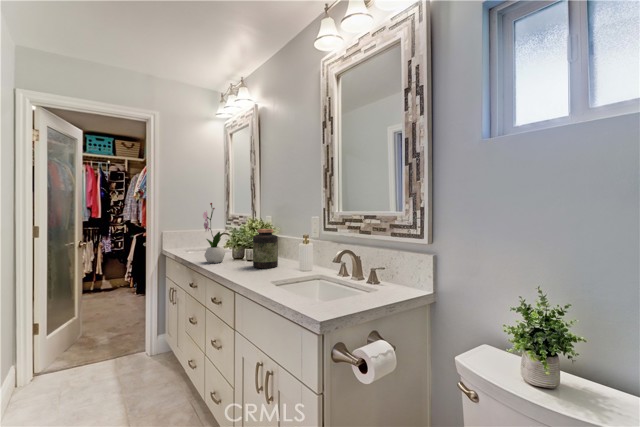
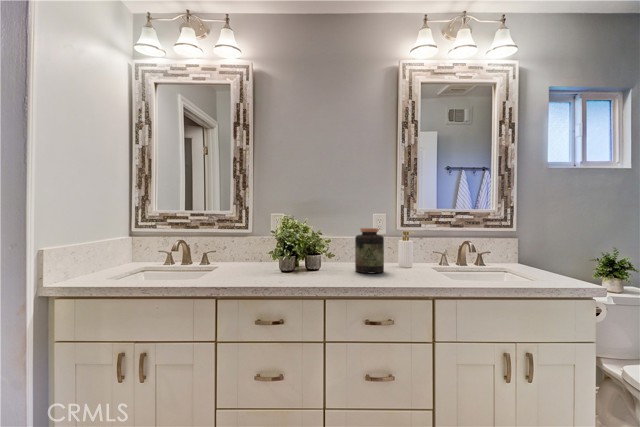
flower arrangement: present [203,203,225,263] -> none [281,194,321,280]

